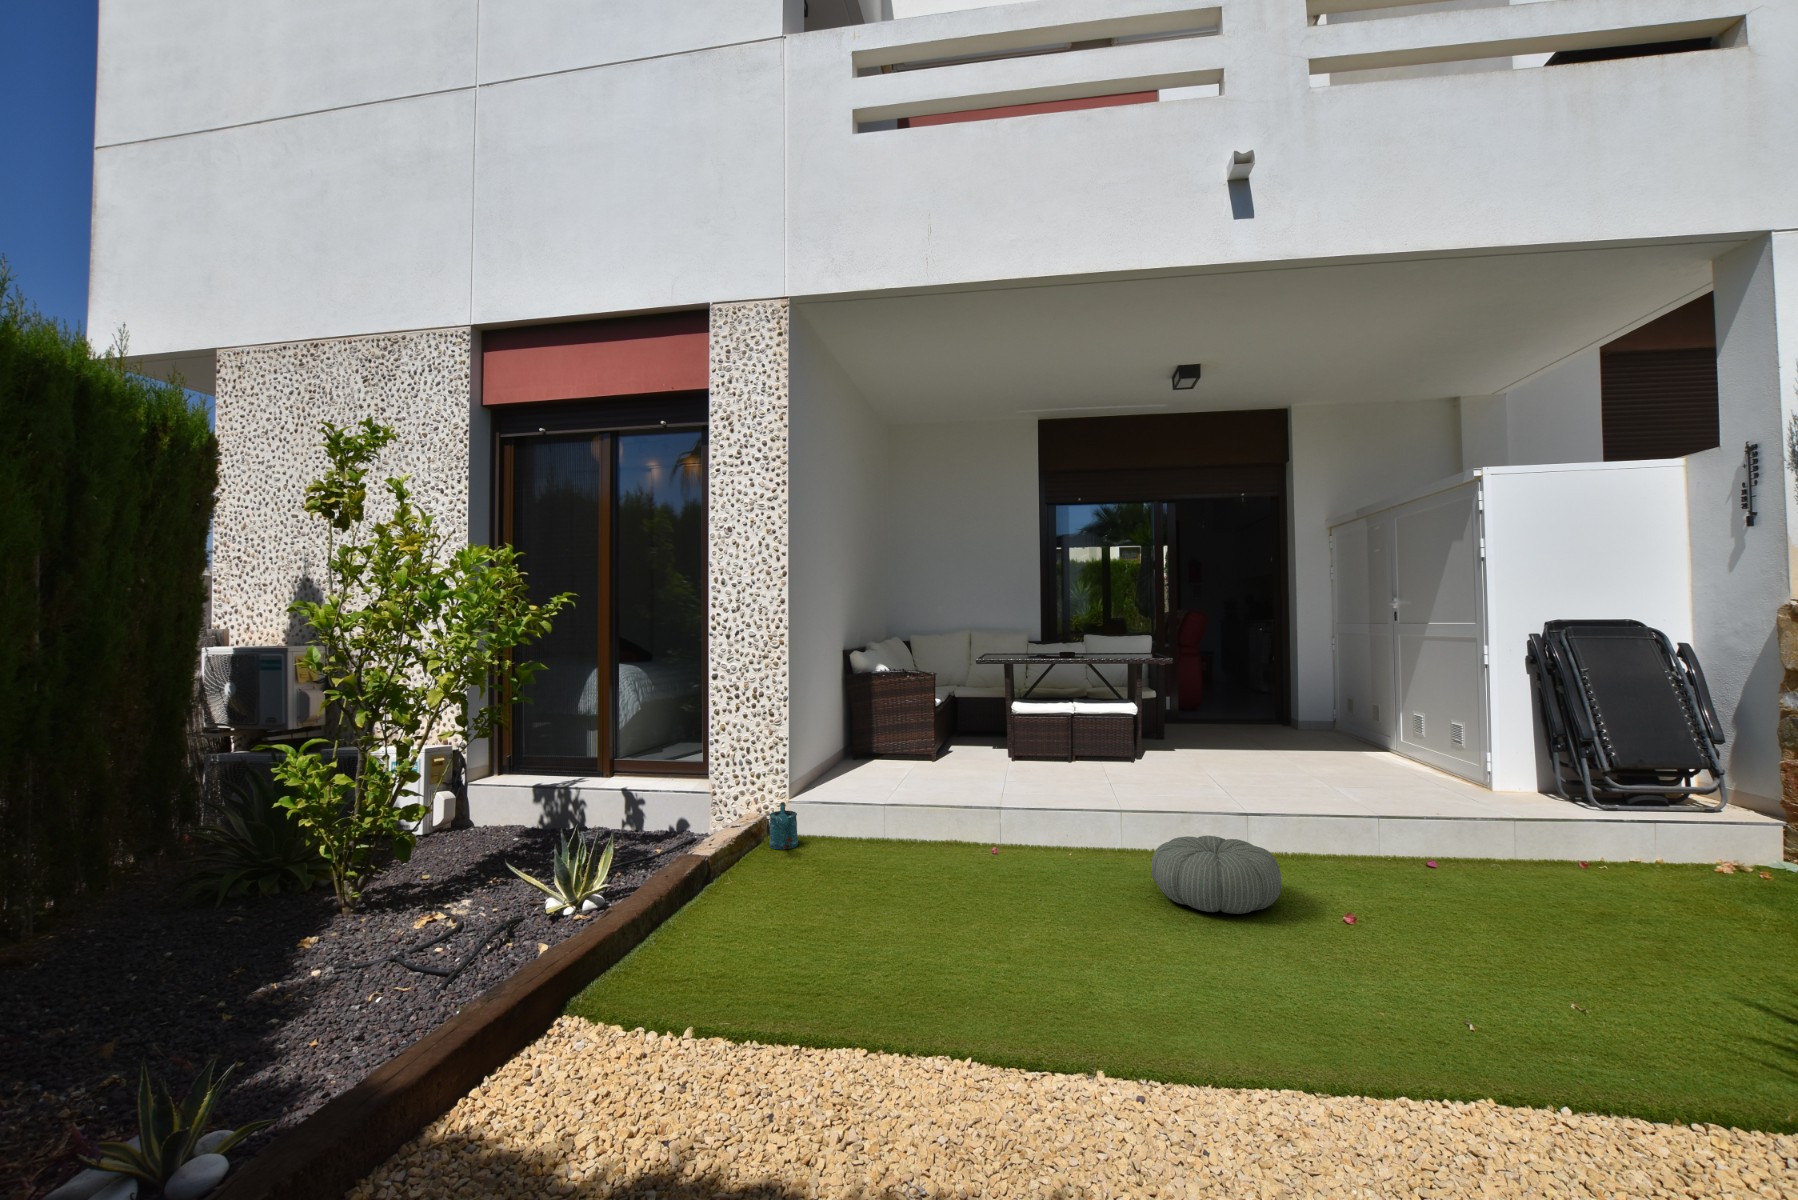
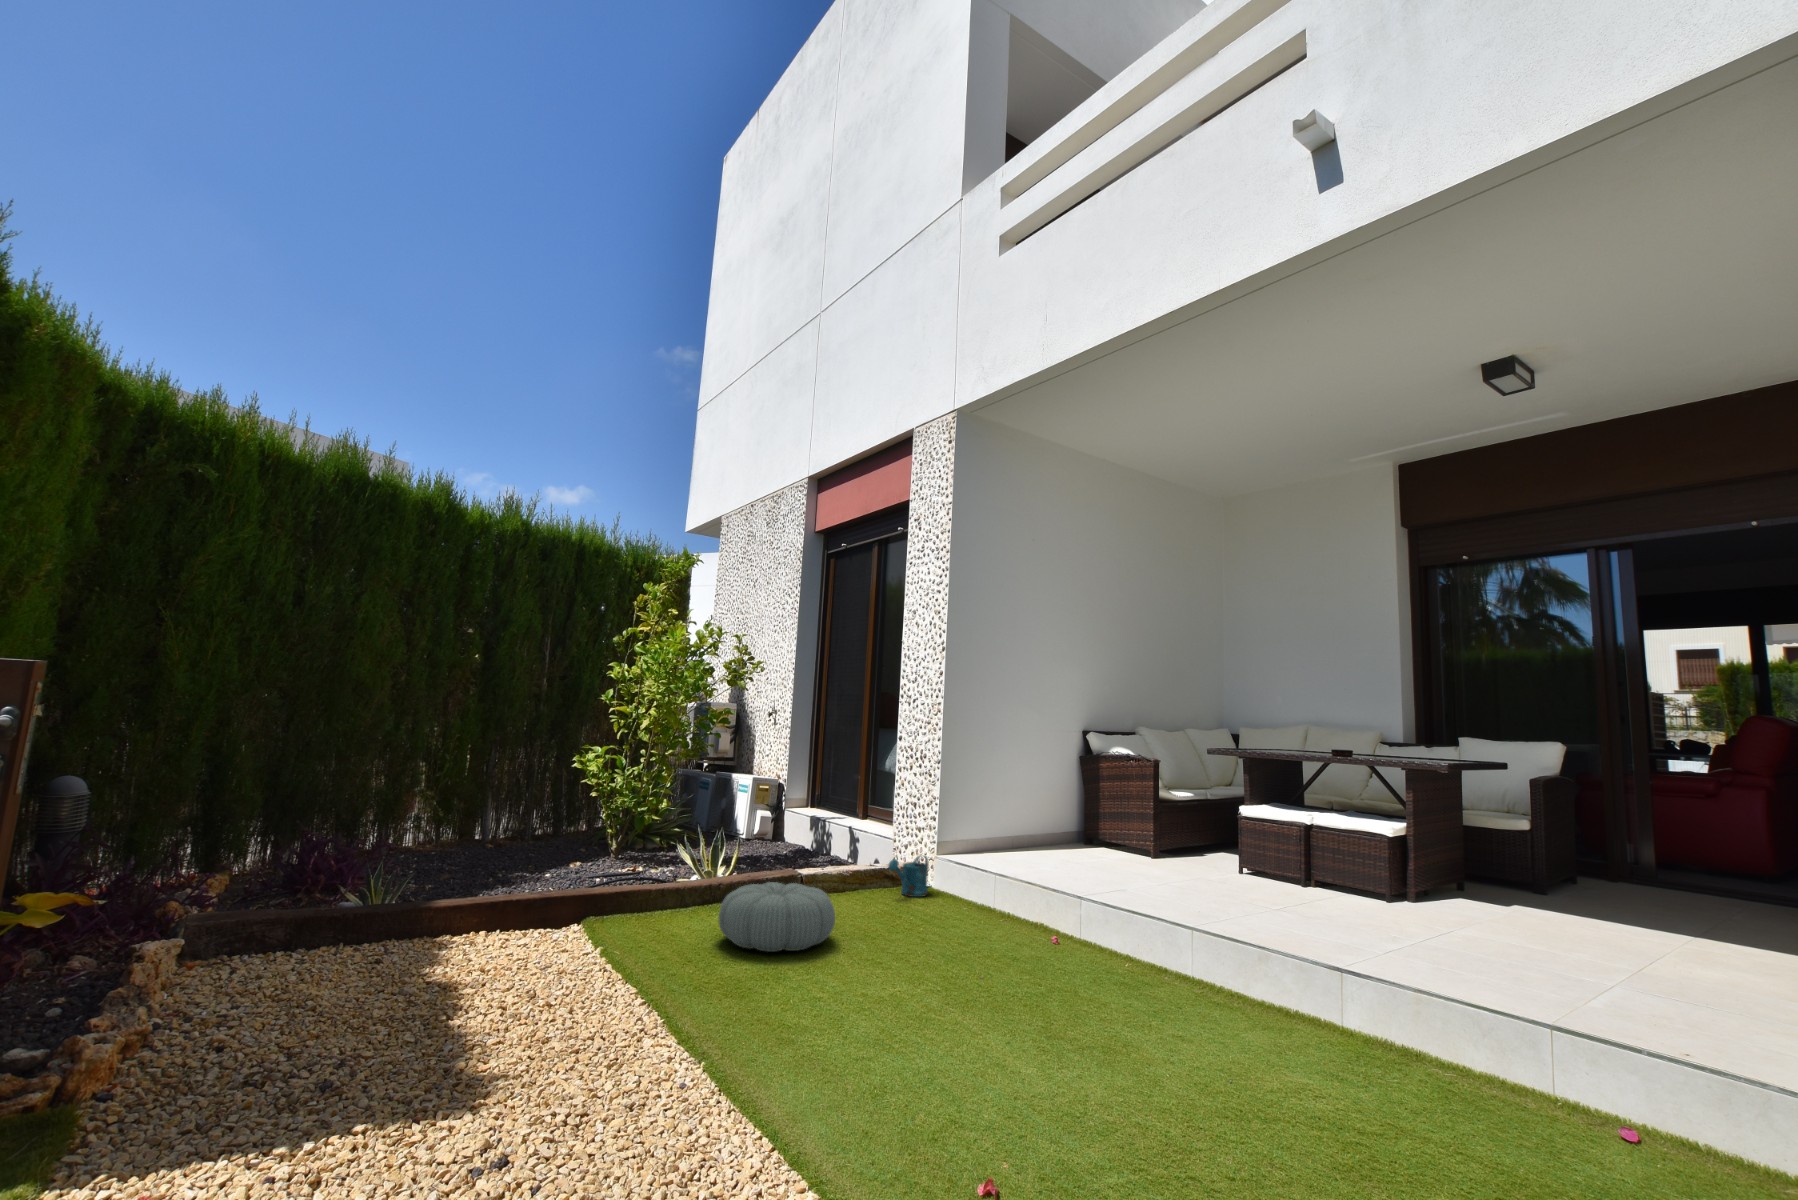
pouf: present [1151,836,1281,914] -> present [718,882,835,952]

